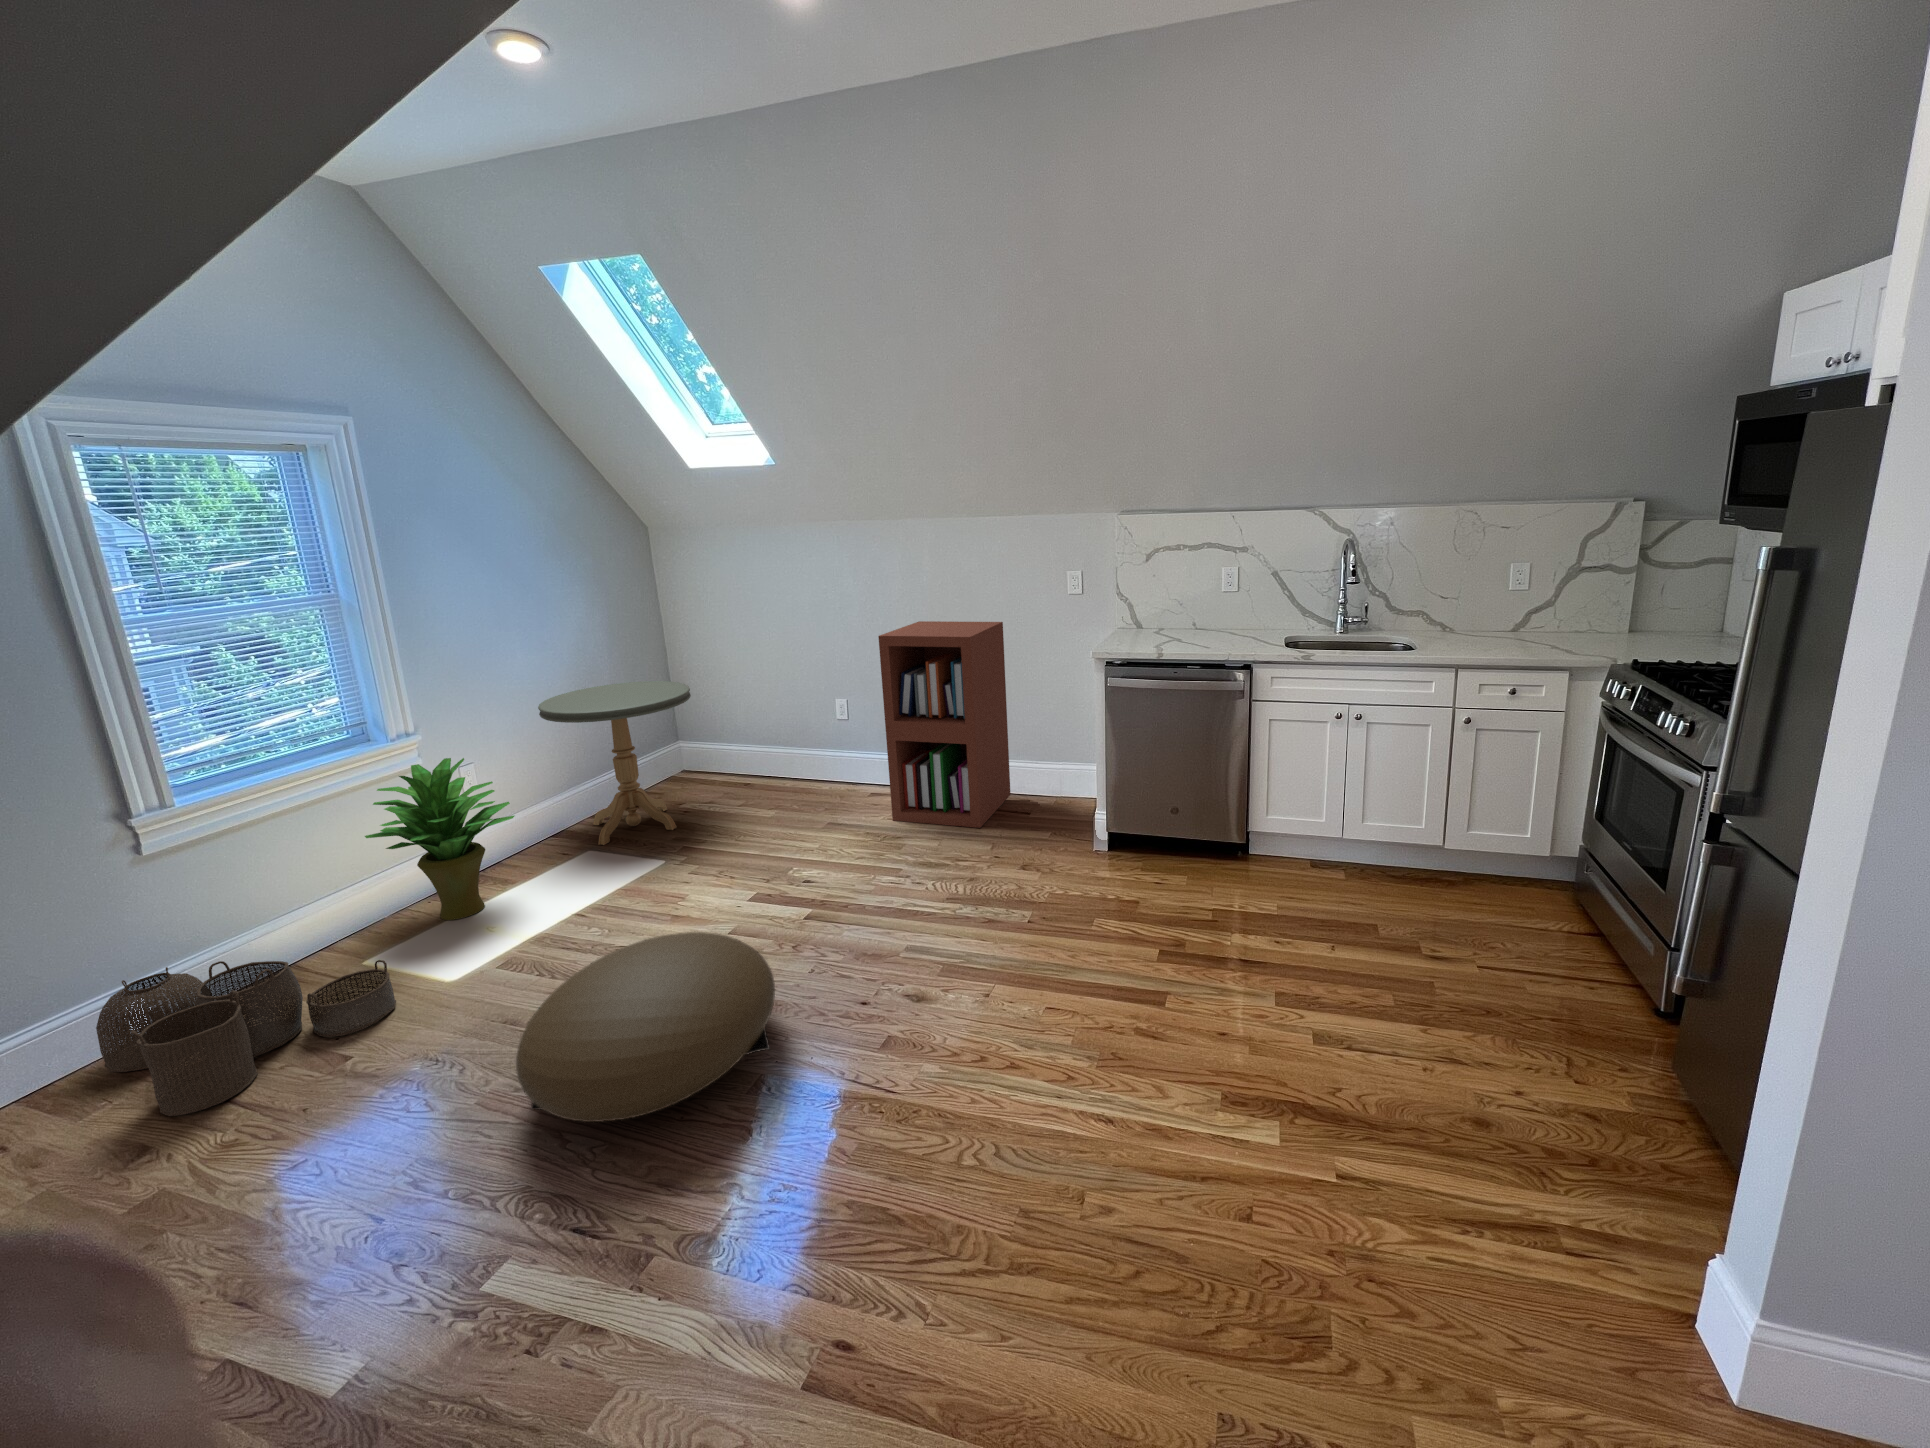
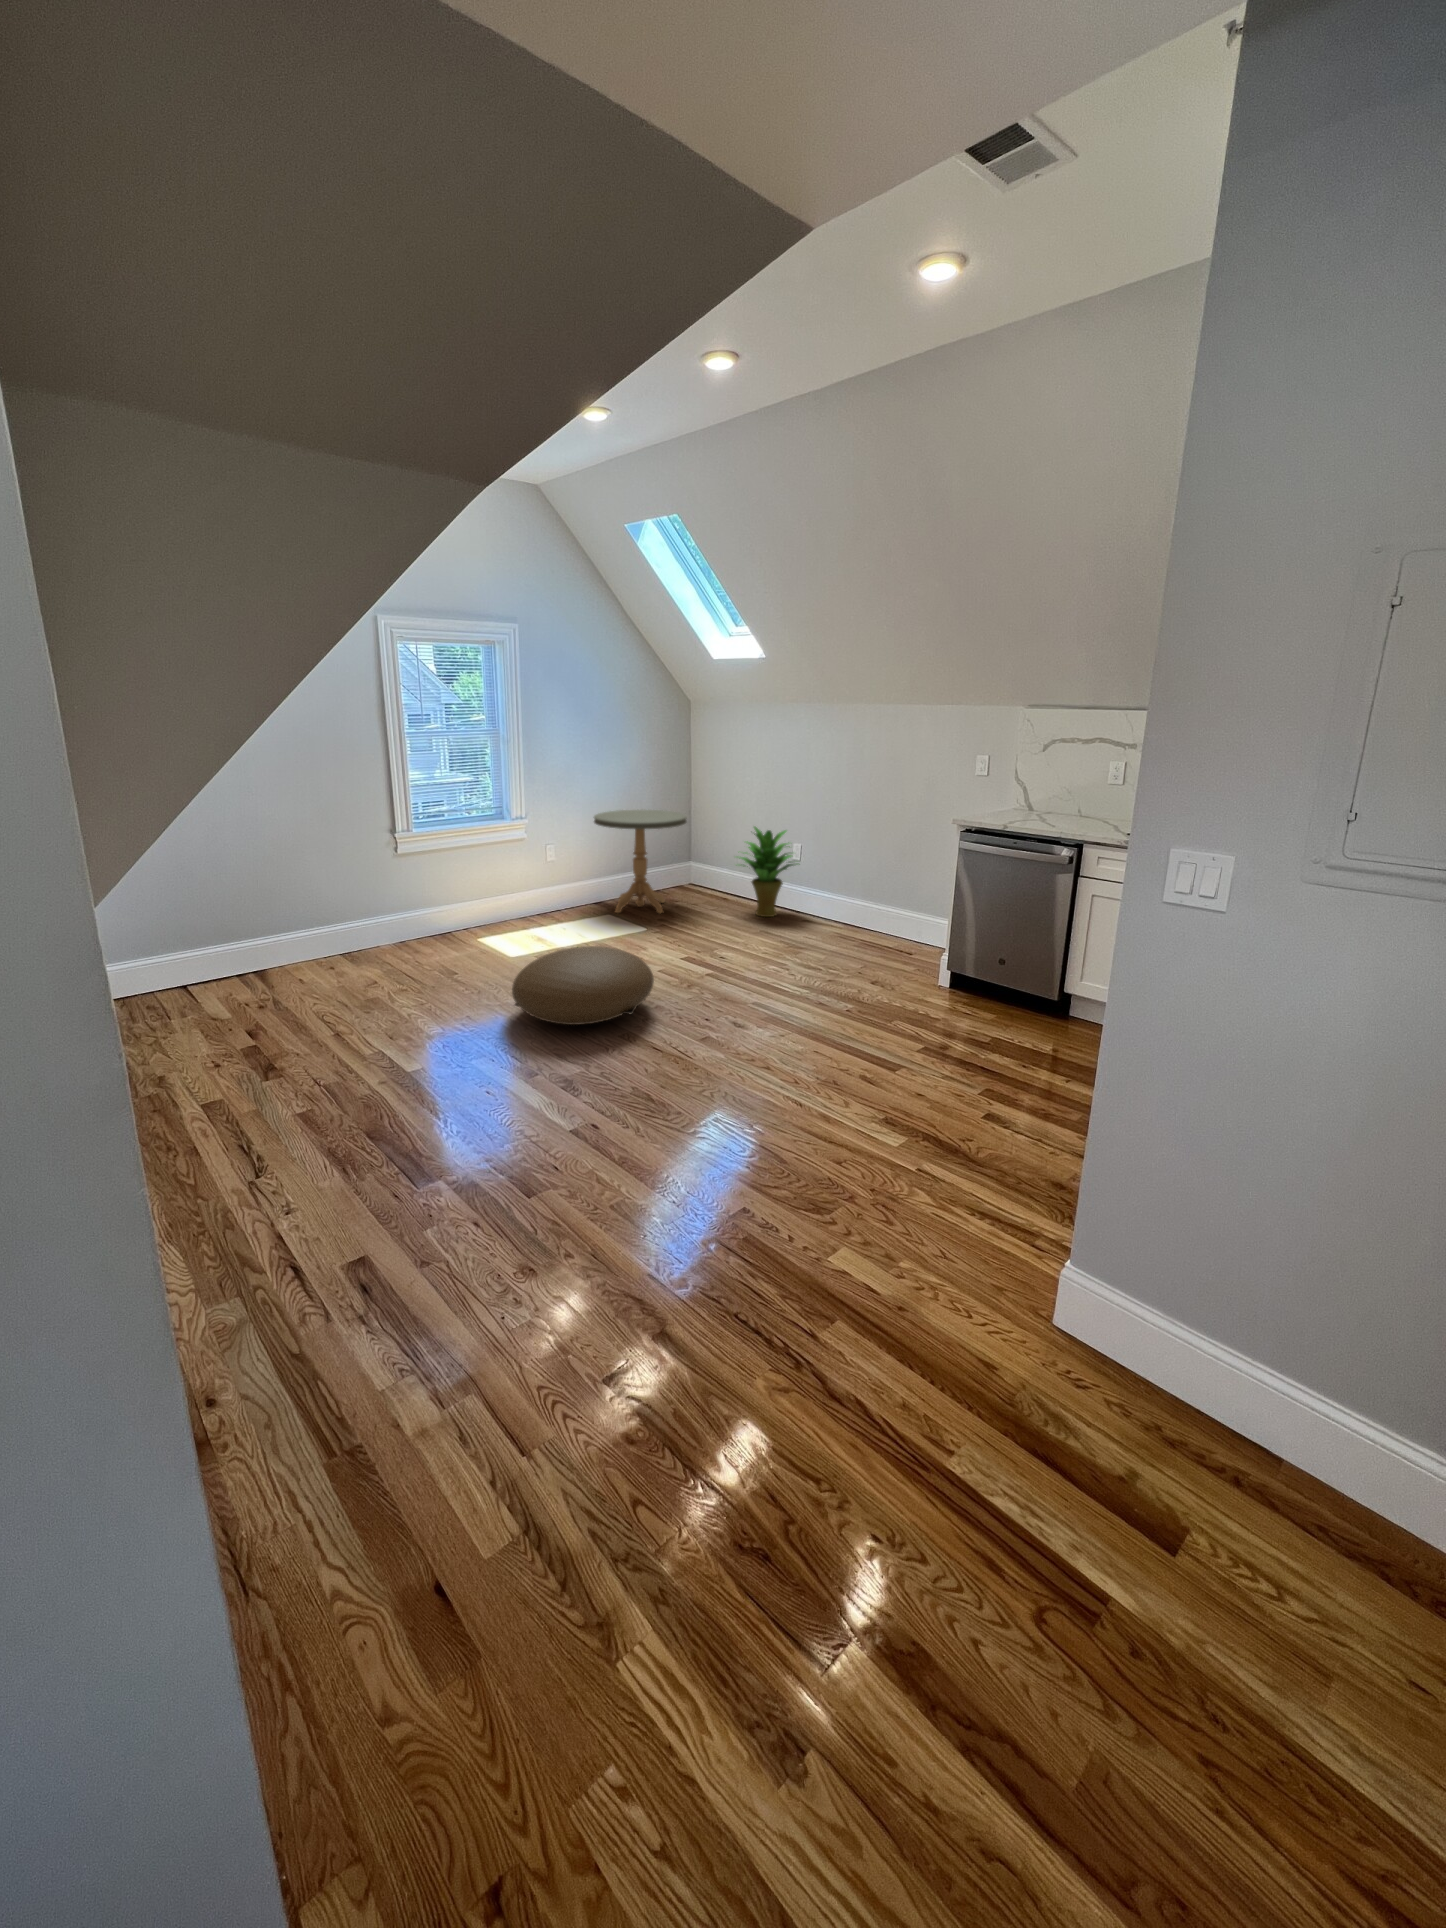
bookshelf: present [878,621,1011,828] -> none [804,788,919,954]
potted plant: present [365,758,514,920] -> present [739,827,794,917]
woven basket: present [96,960,396,1116] -> none [370,911,484,976]

